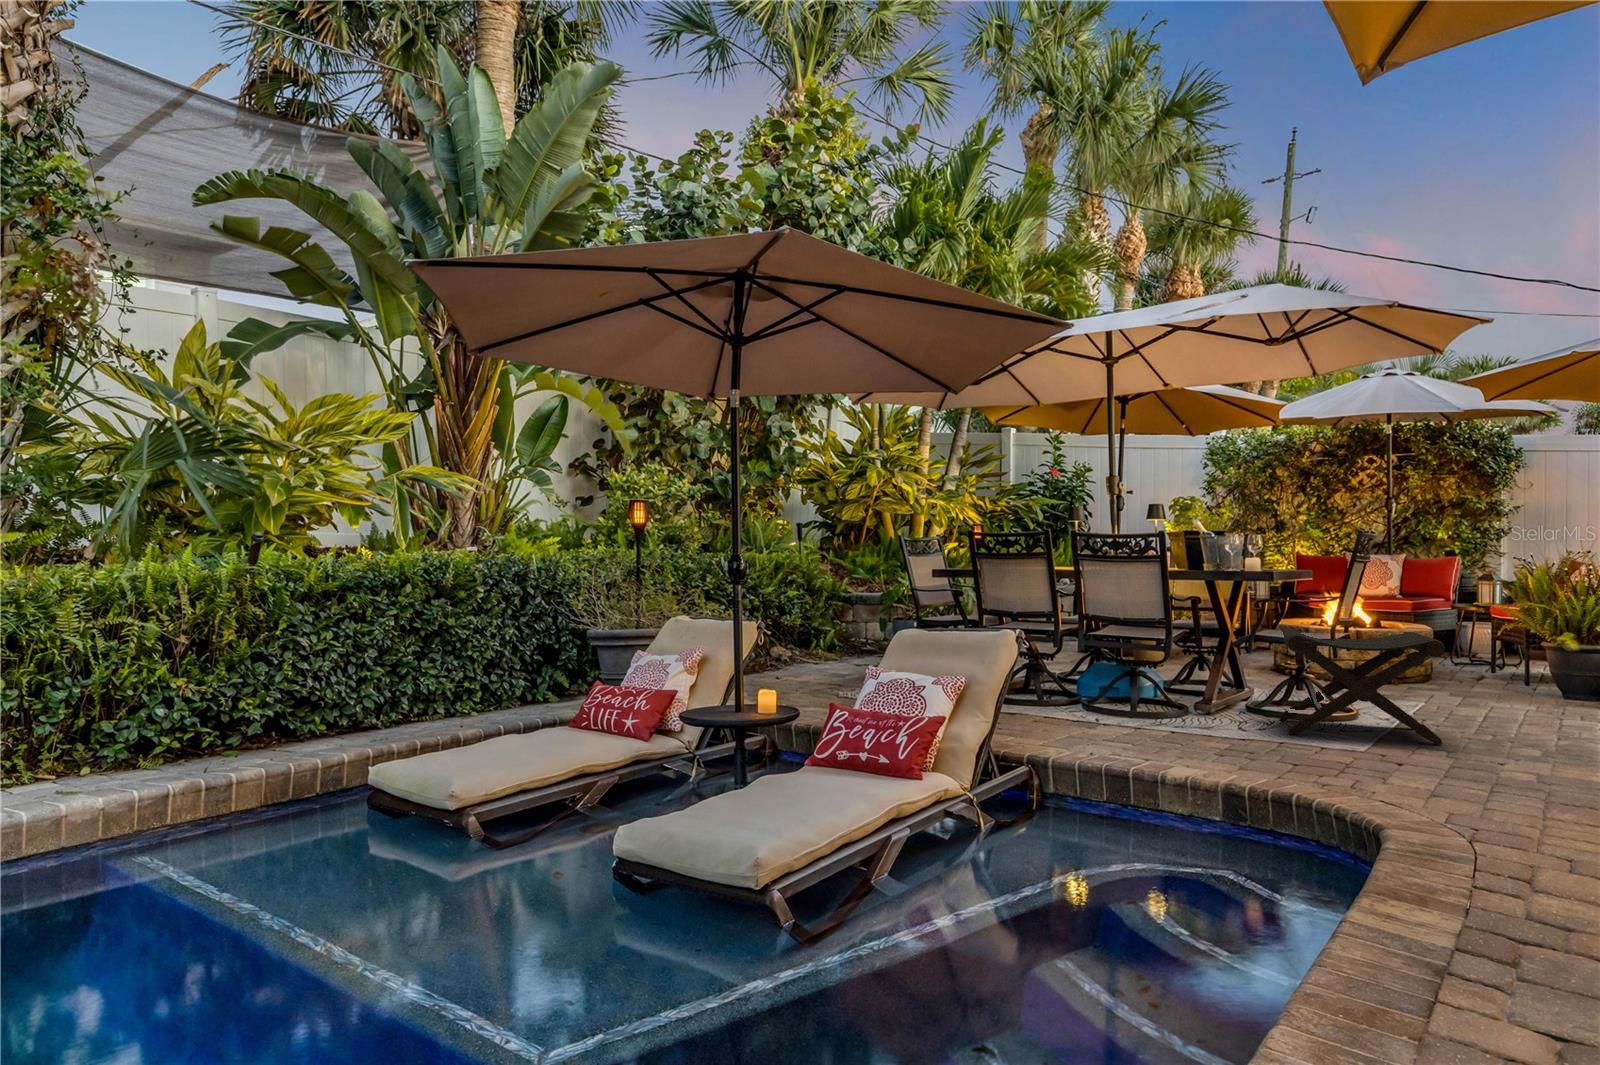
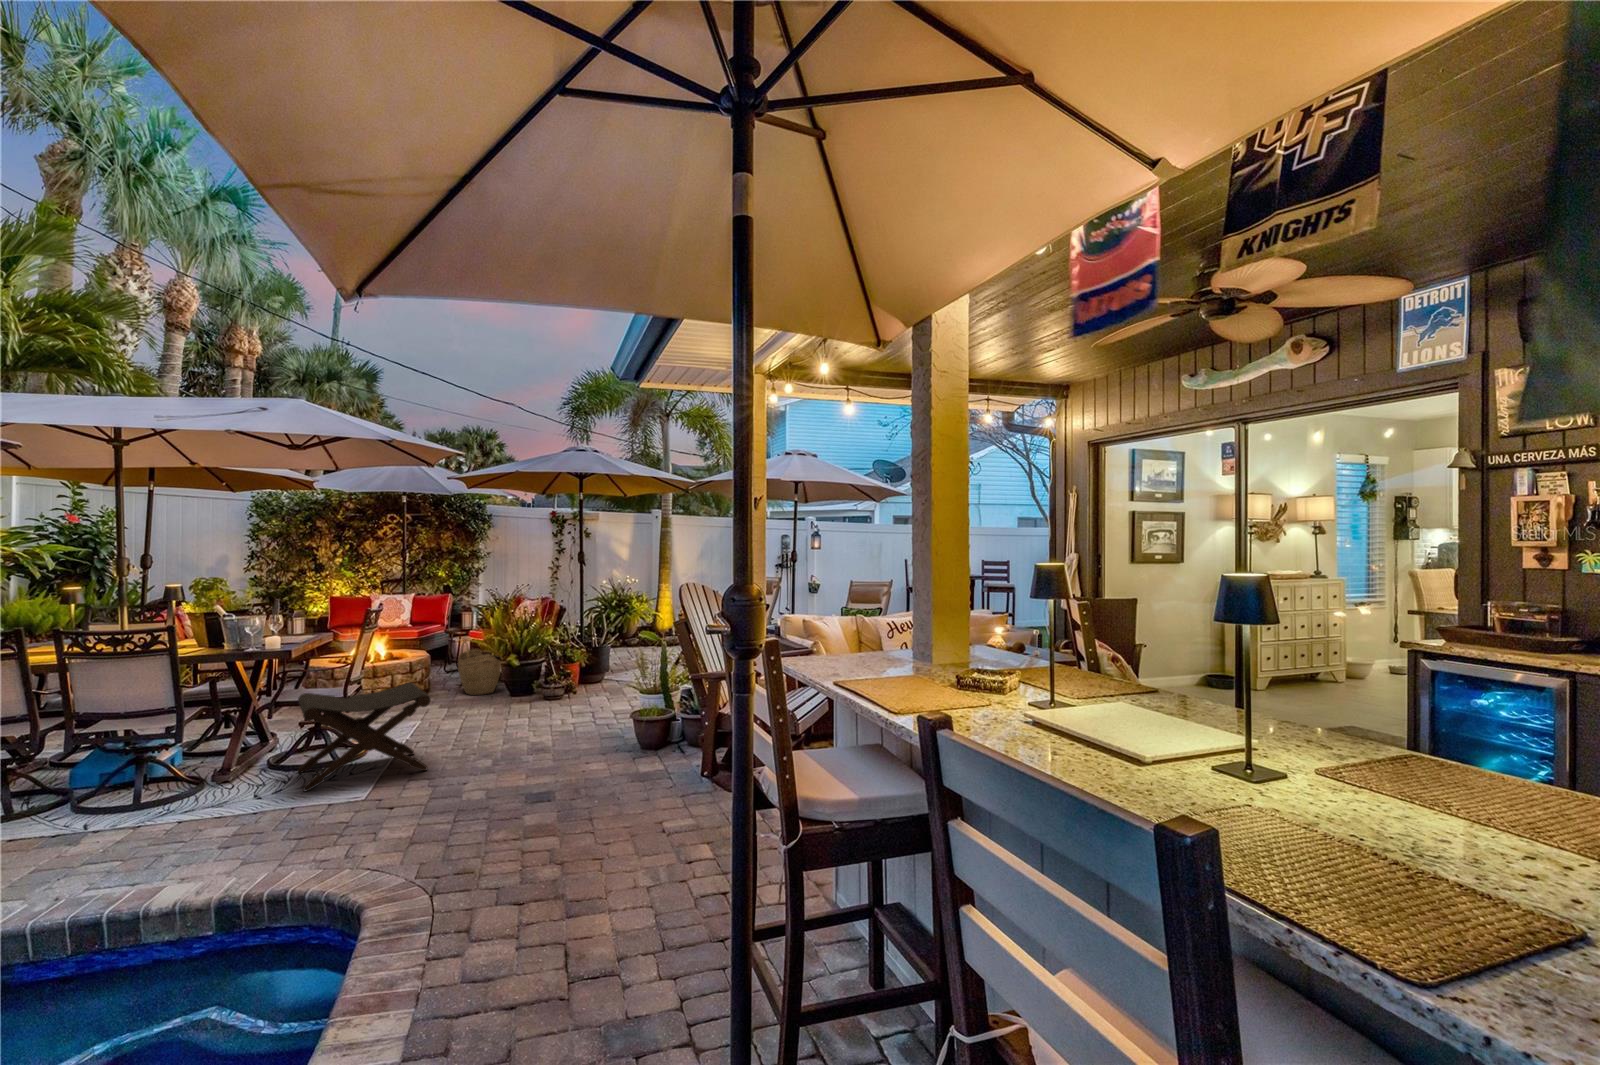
woven basket: none [1476,612,1548,694] -> present [458,641,501,695]

